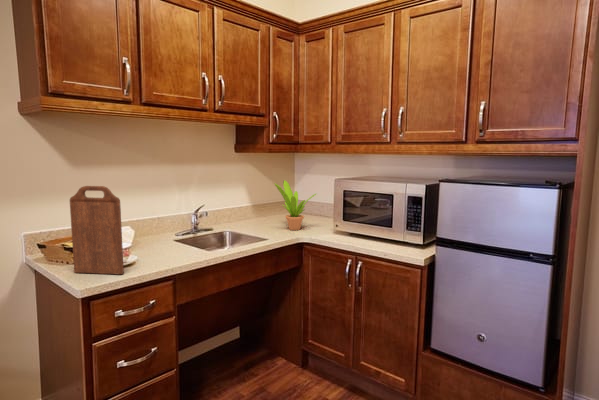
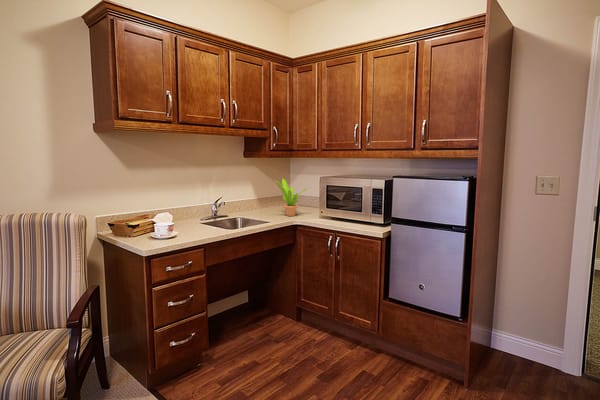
cutting board: present [70,186,124,274] -> none [133,182,171,243]

